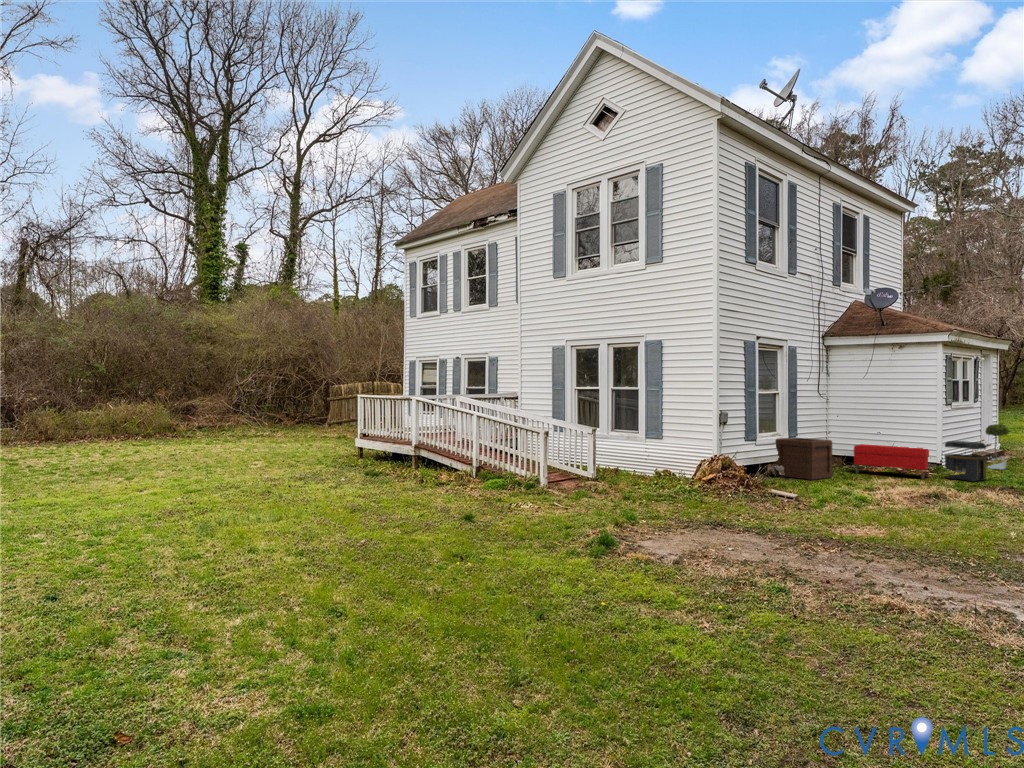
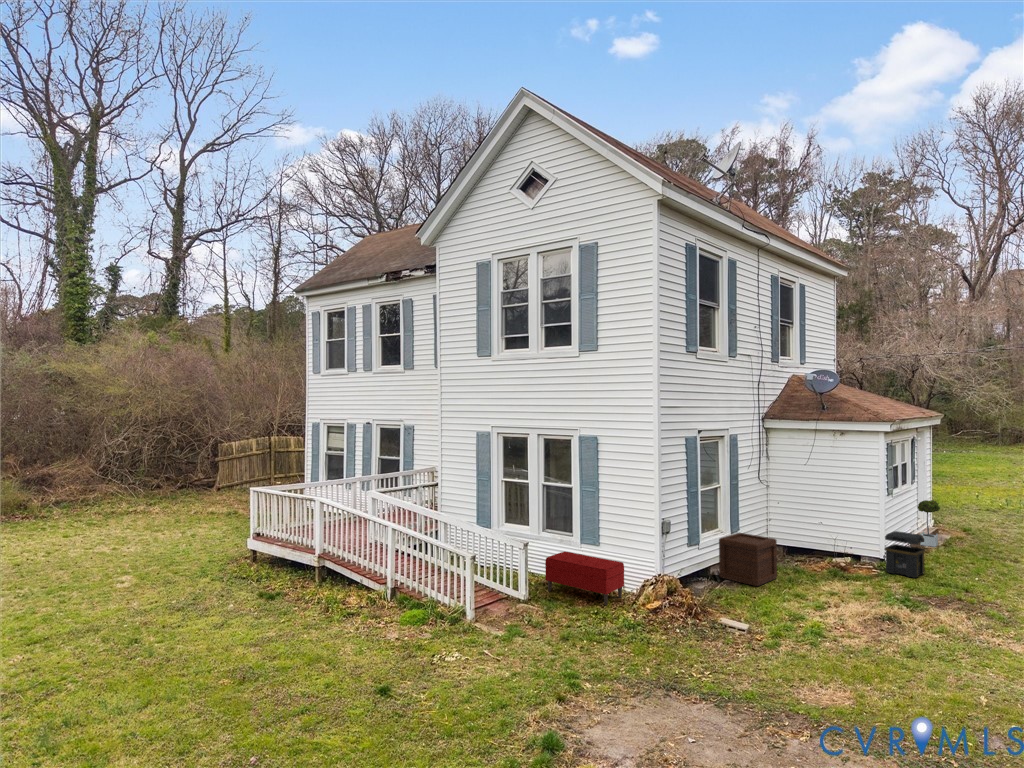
bench: present [854,444,929,479] -> present [545,552,624,605]

